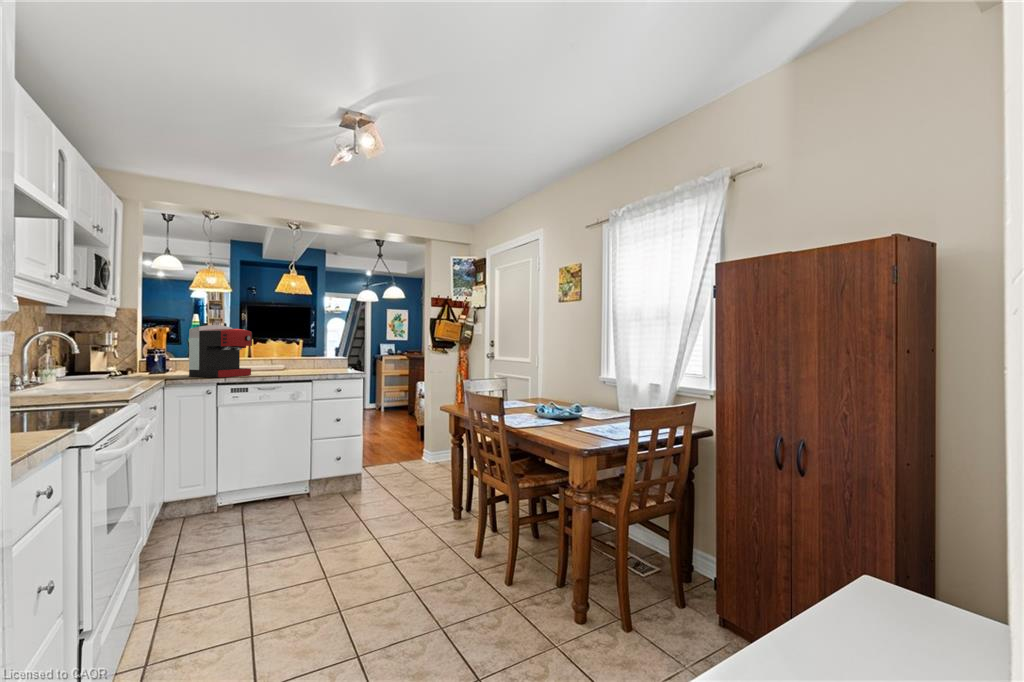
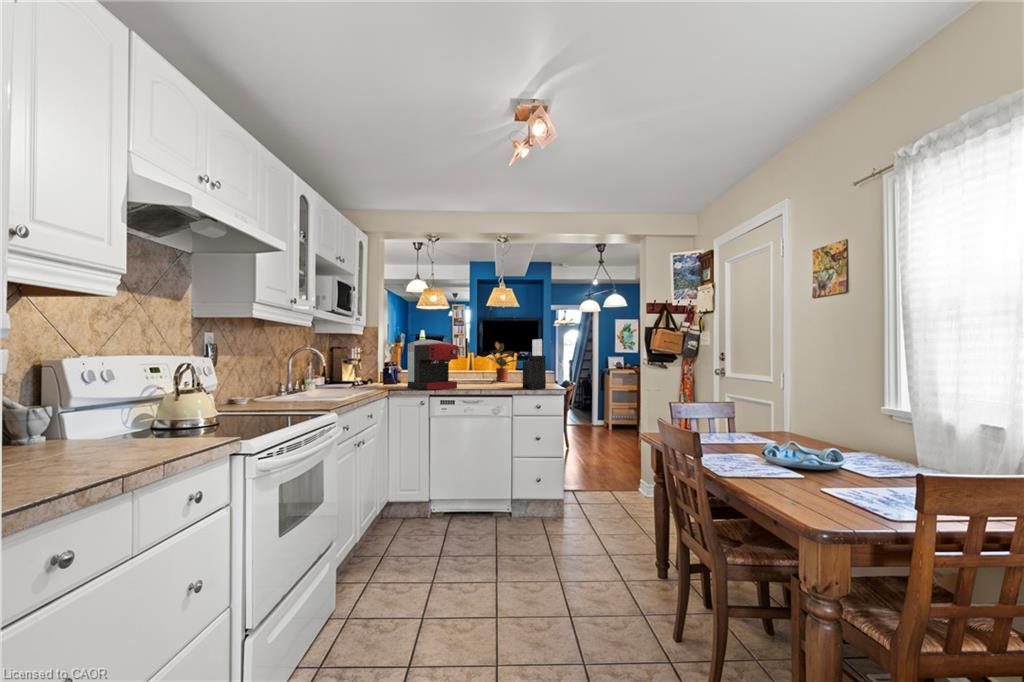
knife block: none [322,327,347,374] -> present [523,339,546,389]
potted plant: none [274,328,309,368] -> present [488,342,517,381]

